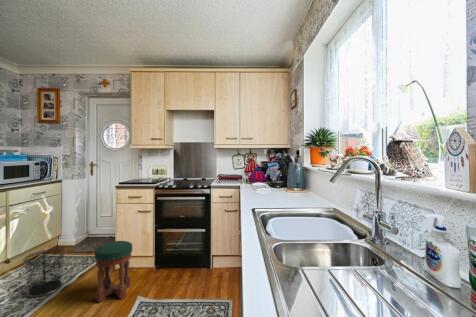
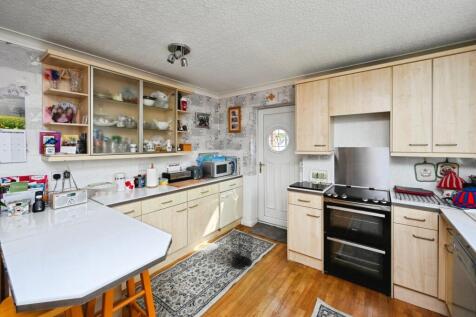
stool: present [95,241,132,302] -> none [279,243,309,300]

